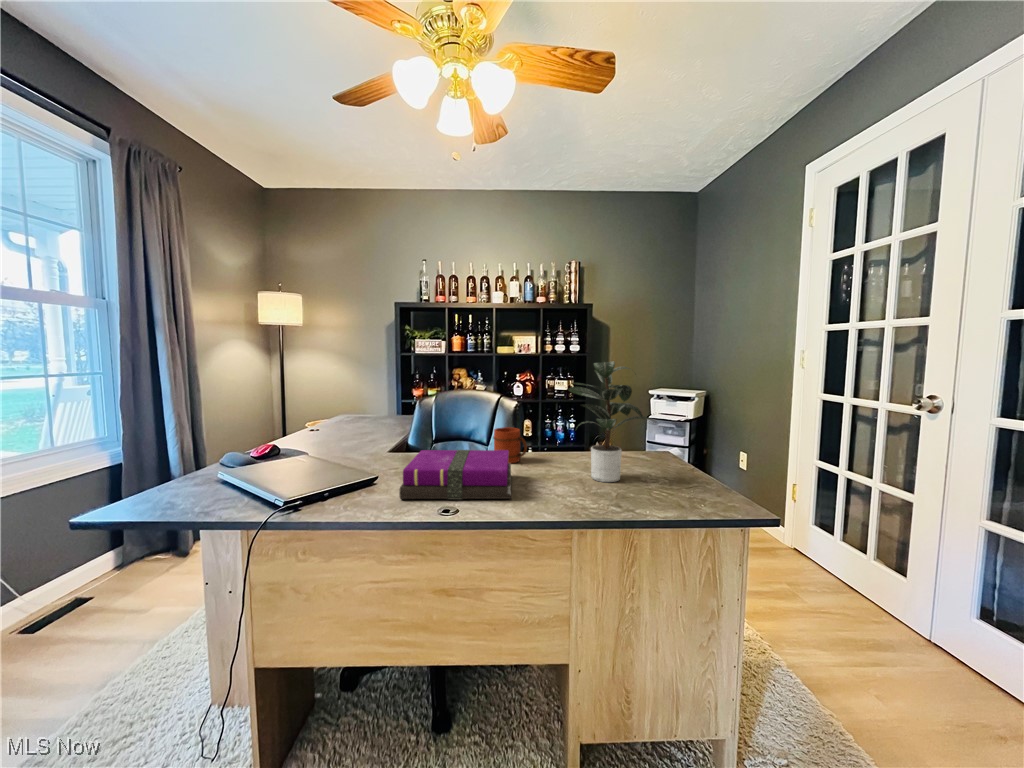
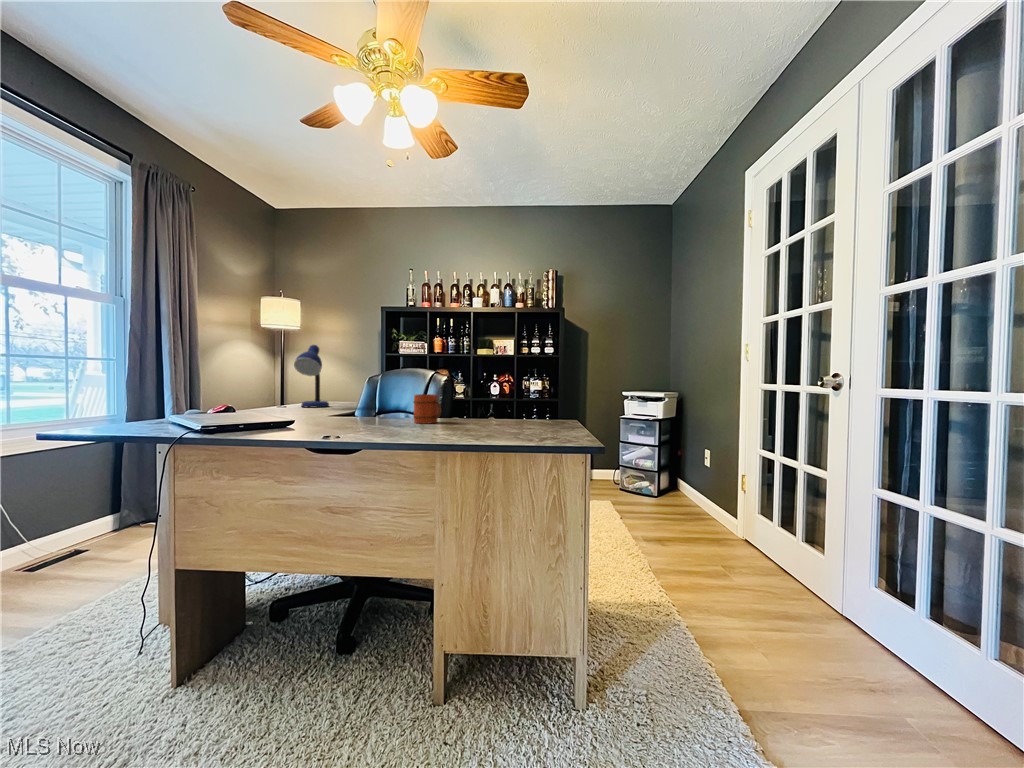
desk lamp: none [325,357,360,427] -> present [294,345,329,407]
potted plant: present [568,362,652,482] -> none [454,324,550,432]
notebook: present [399,450,511,500] -> none [303,404,416,435]

